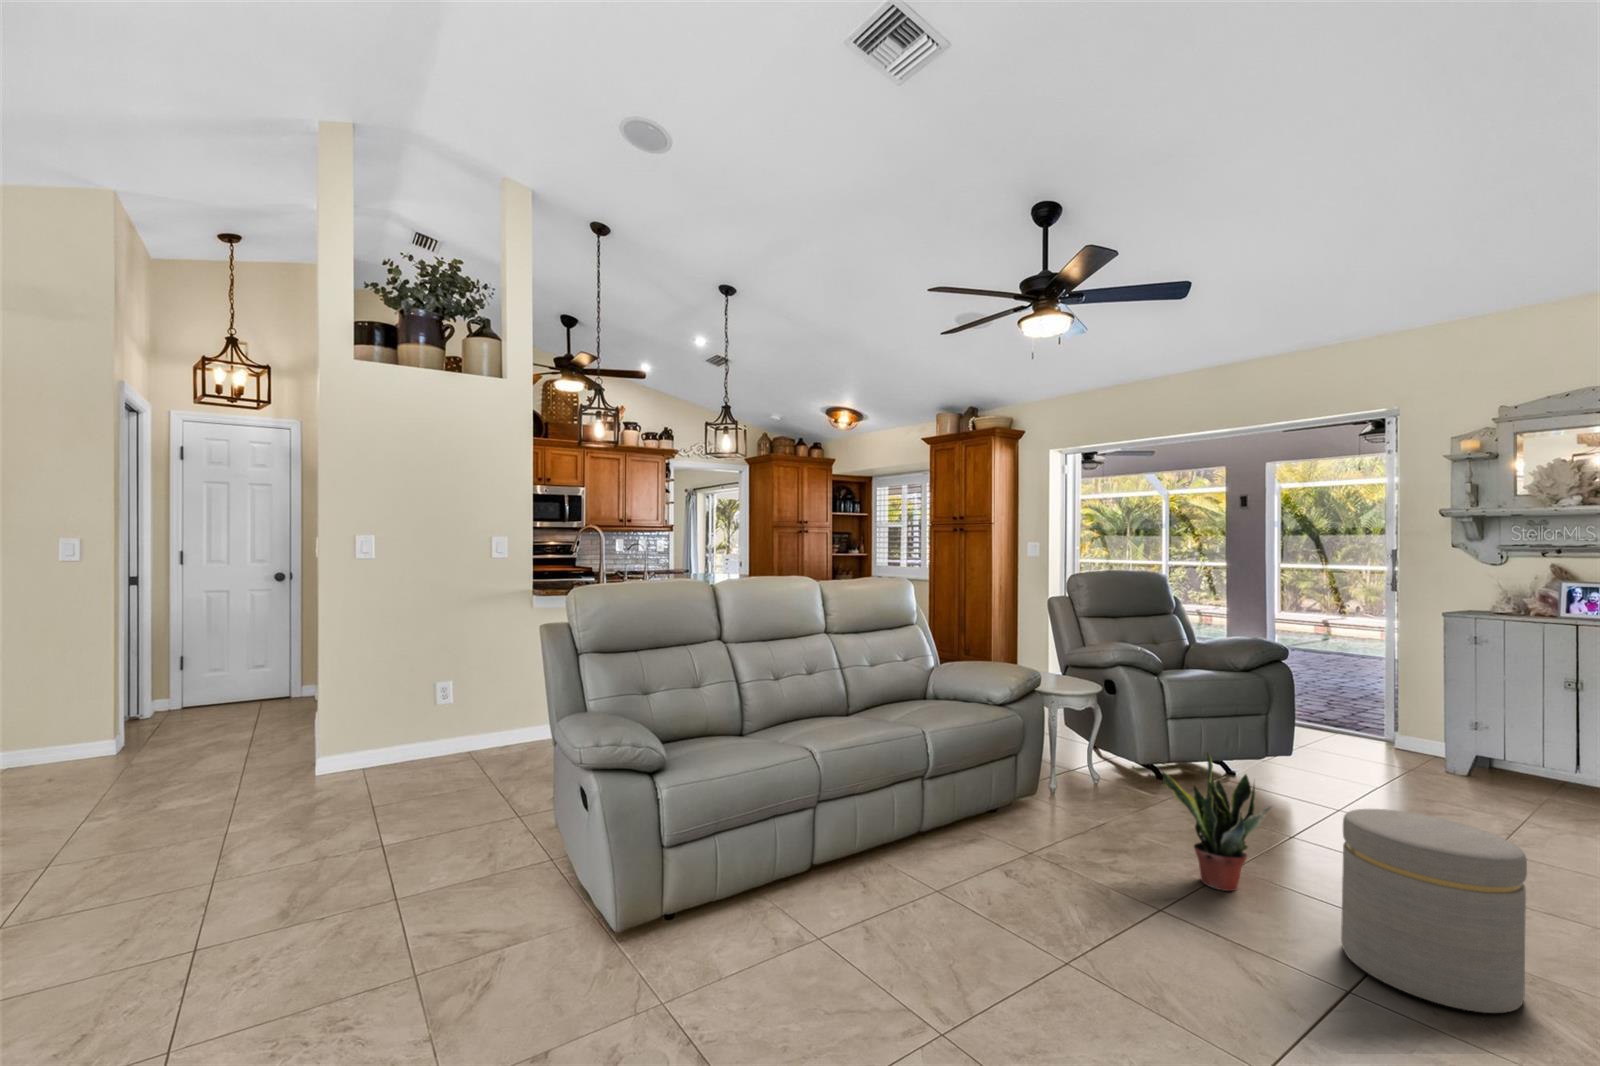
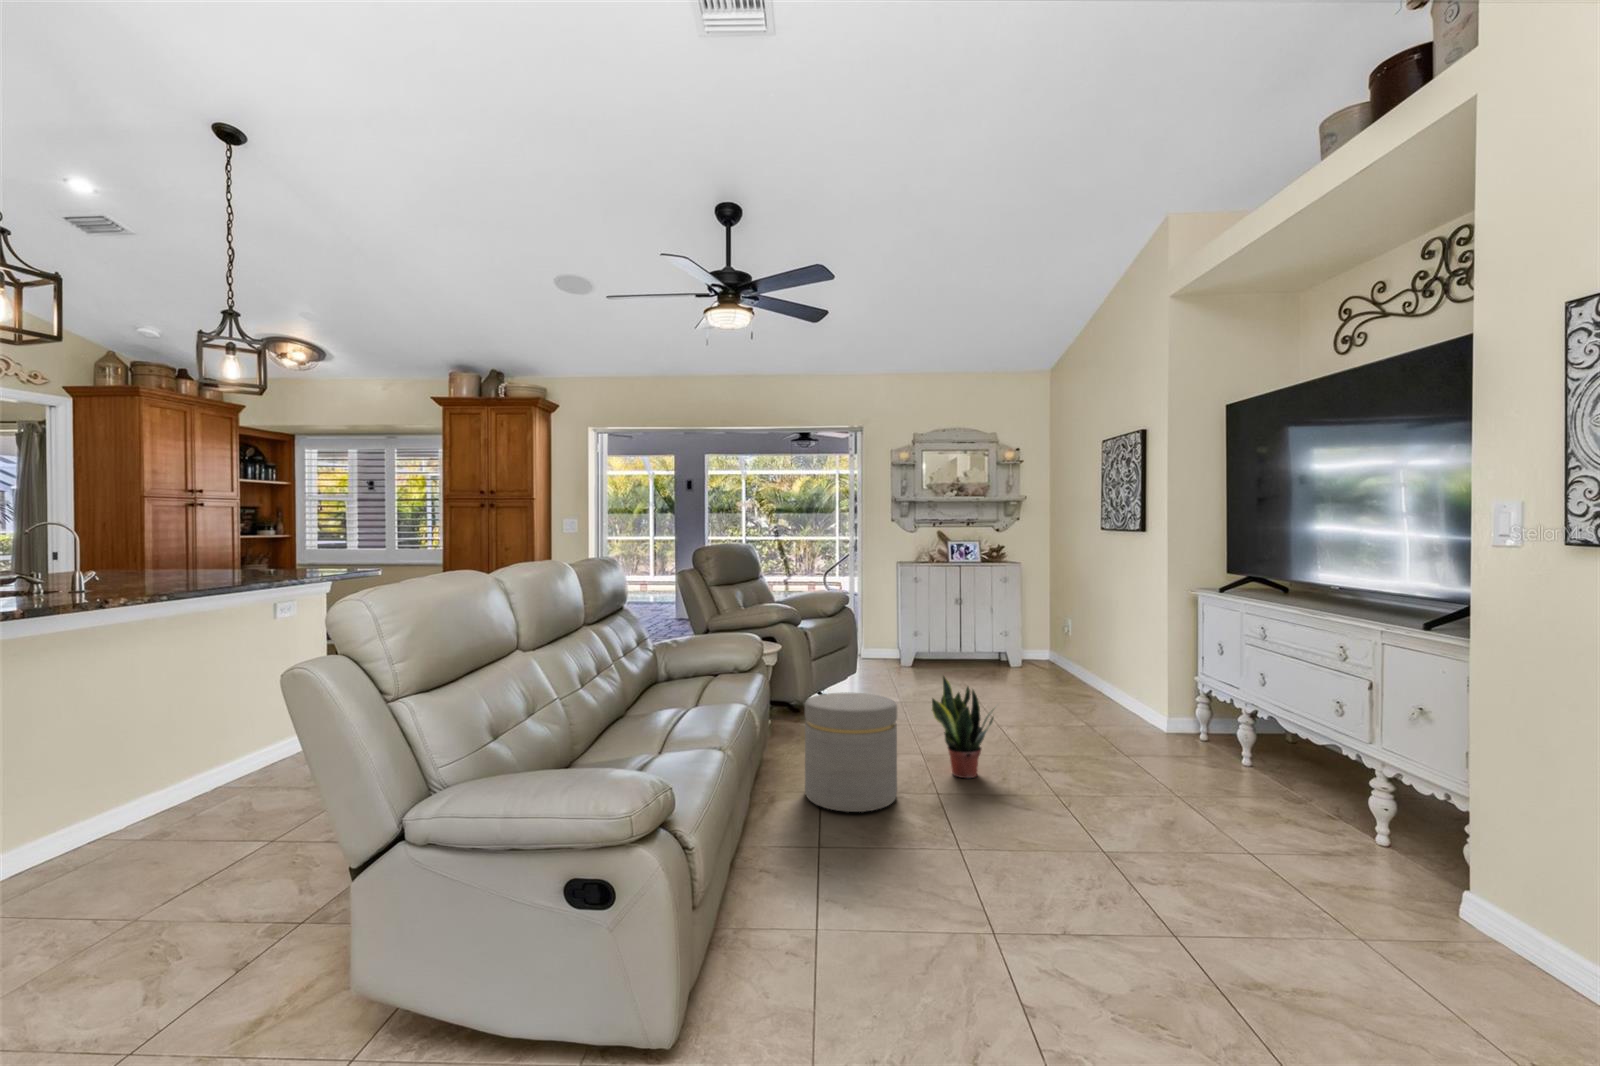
ottoman: present [1341,809,1527,1013] -> present [805,692,897,812]

